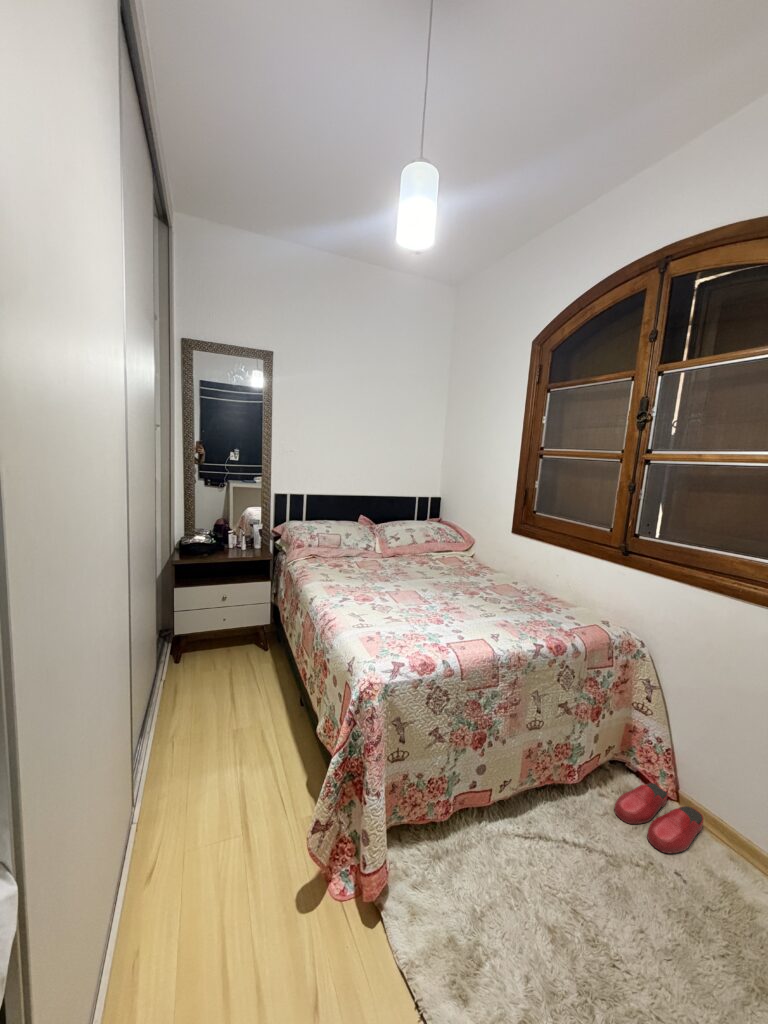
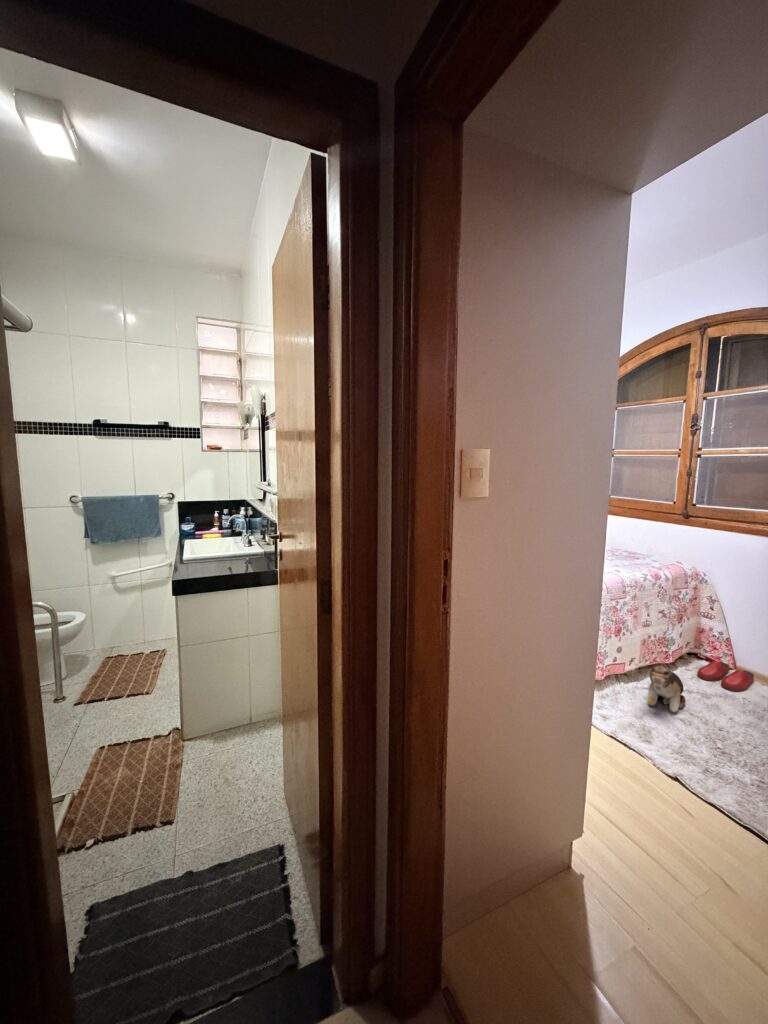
plush toy: none [499,818,575,909] -> present [646,666,686,712]

